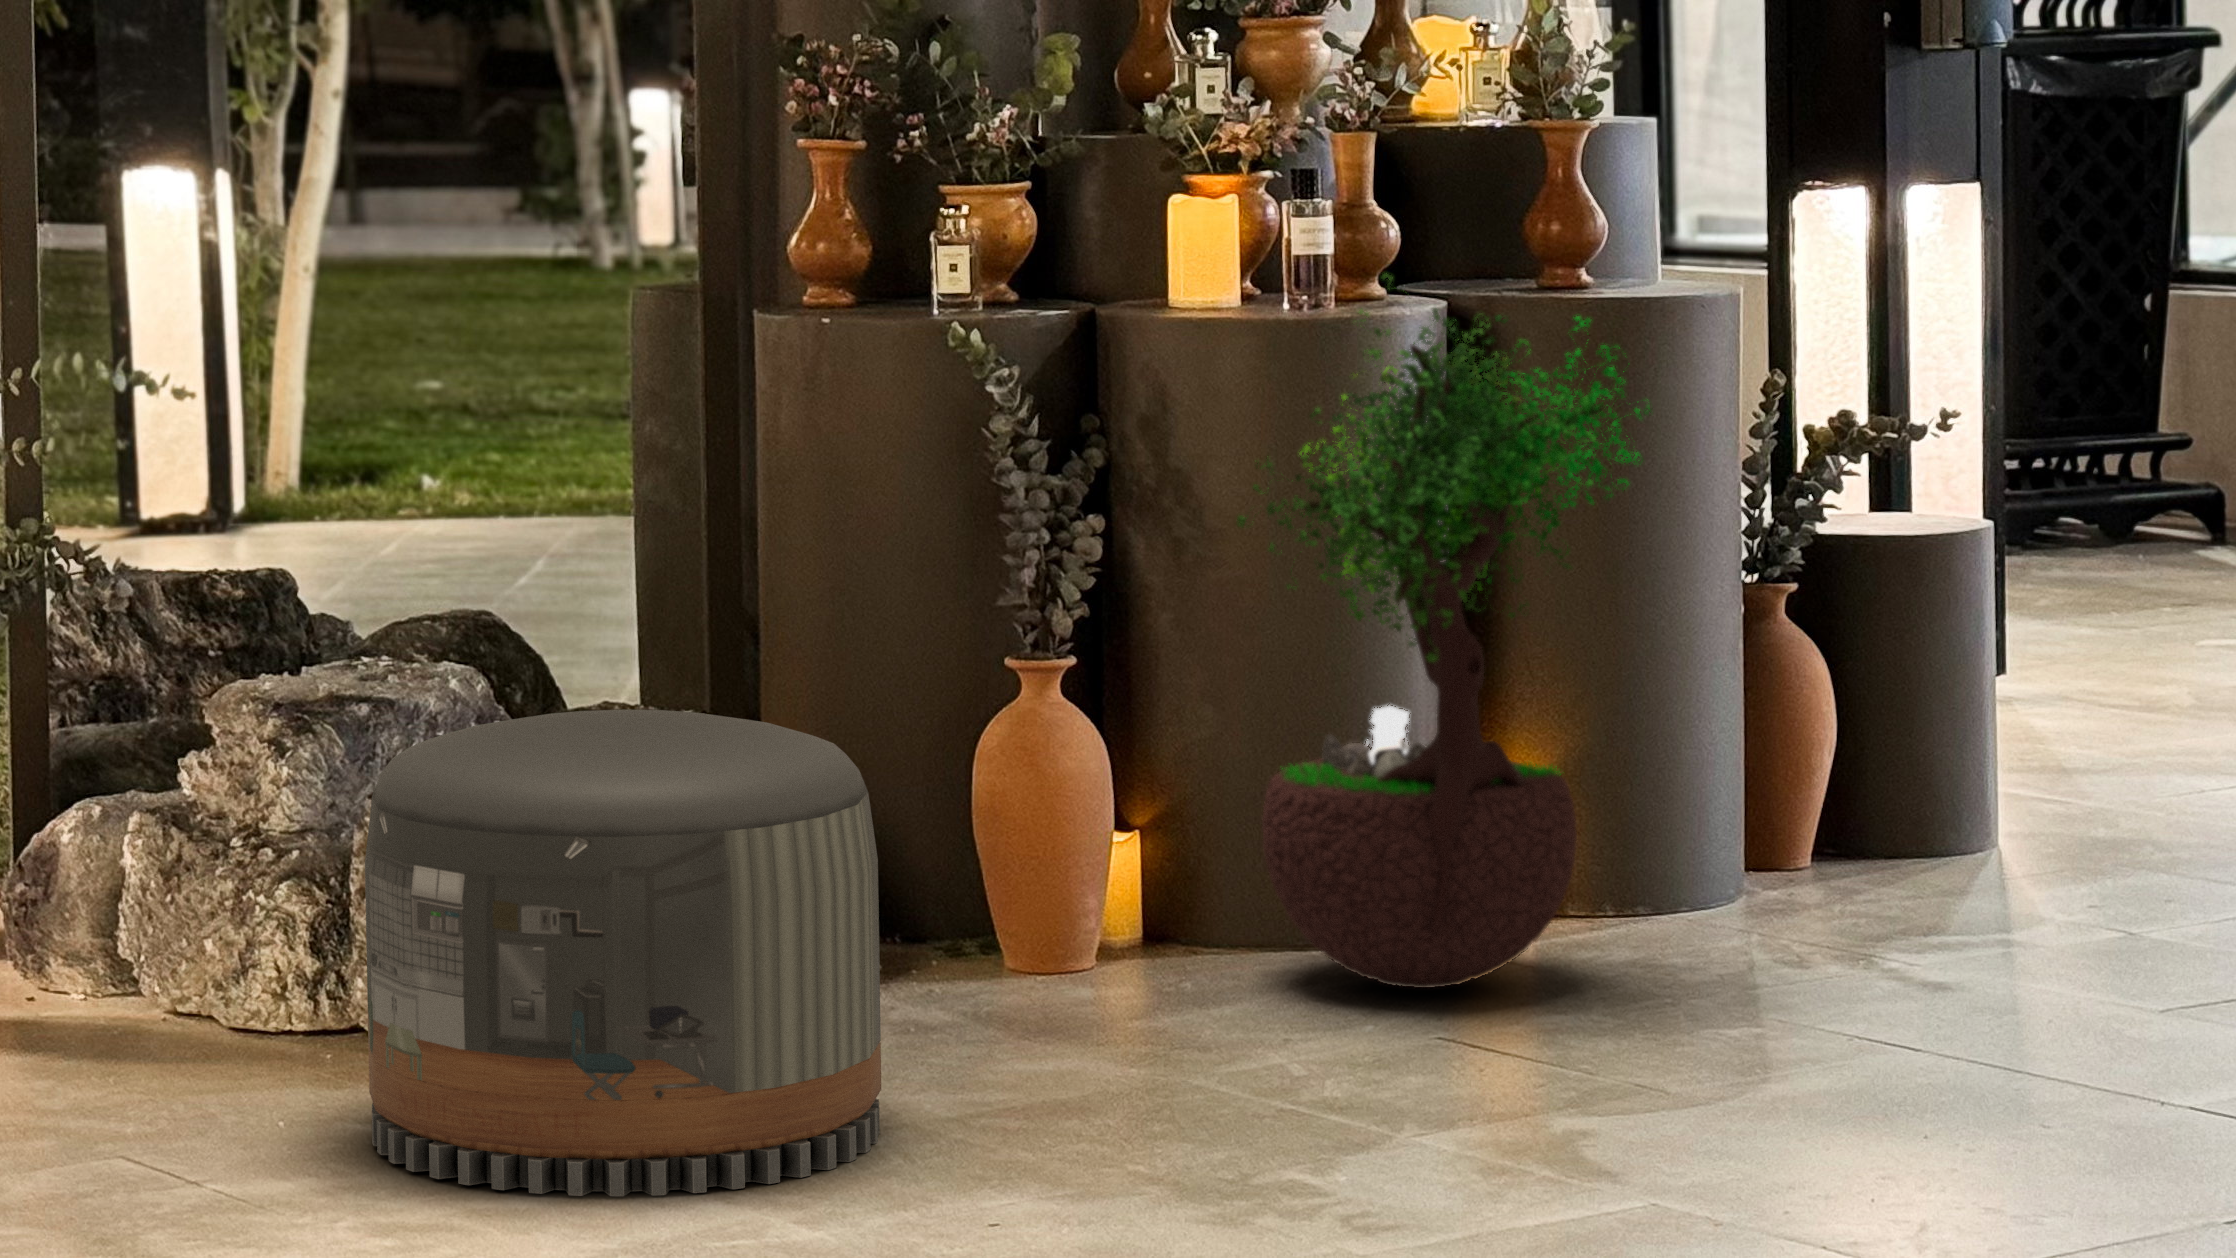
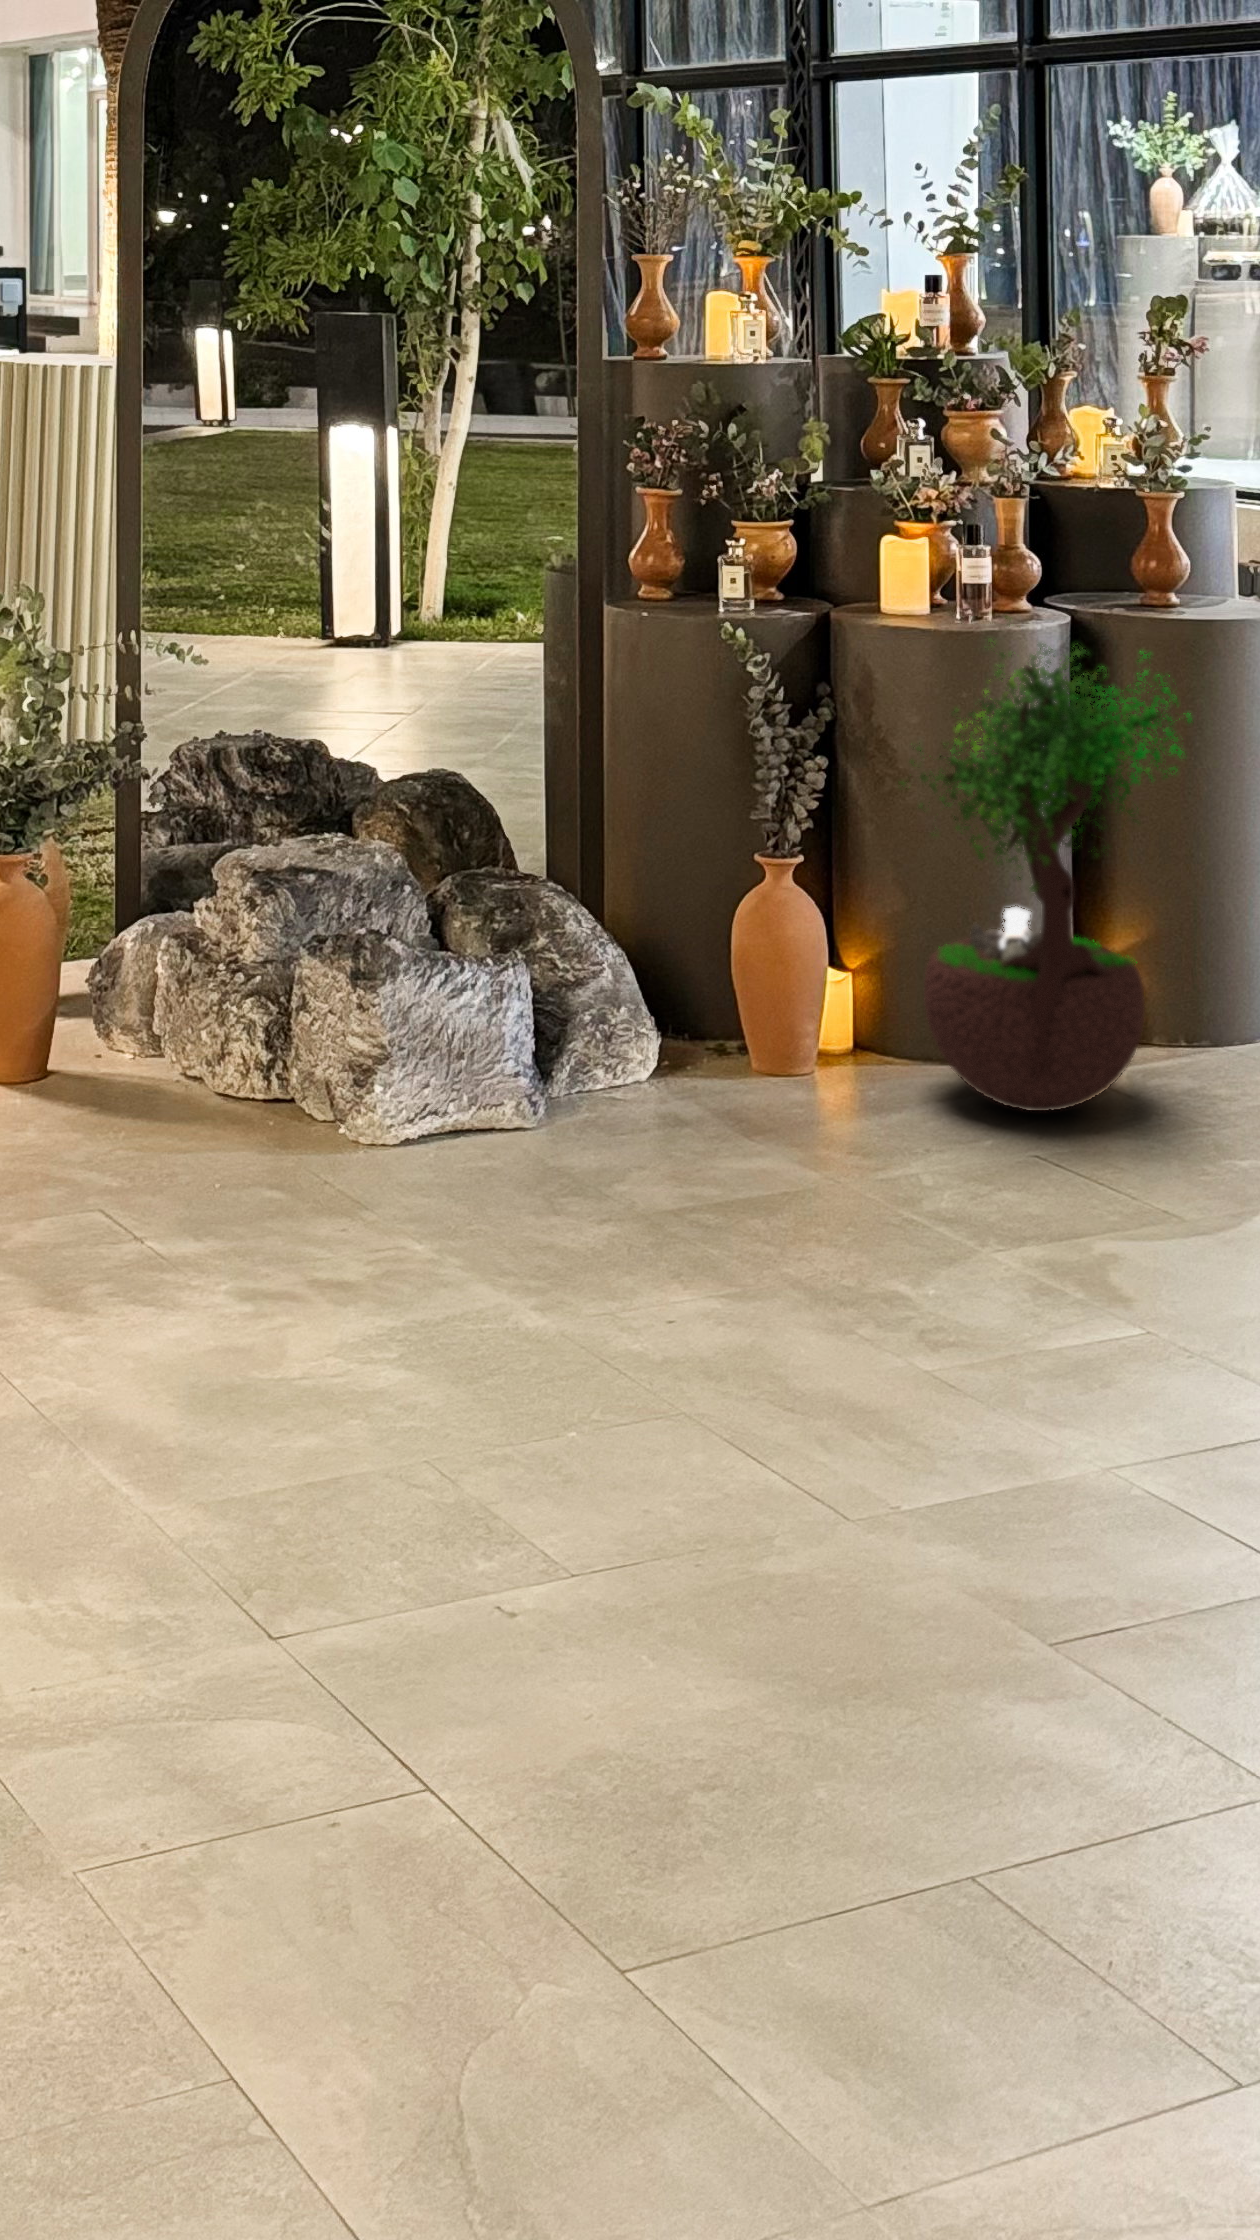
pouf: present [365,710,881,1196] -> none [262,915,614,1283]

